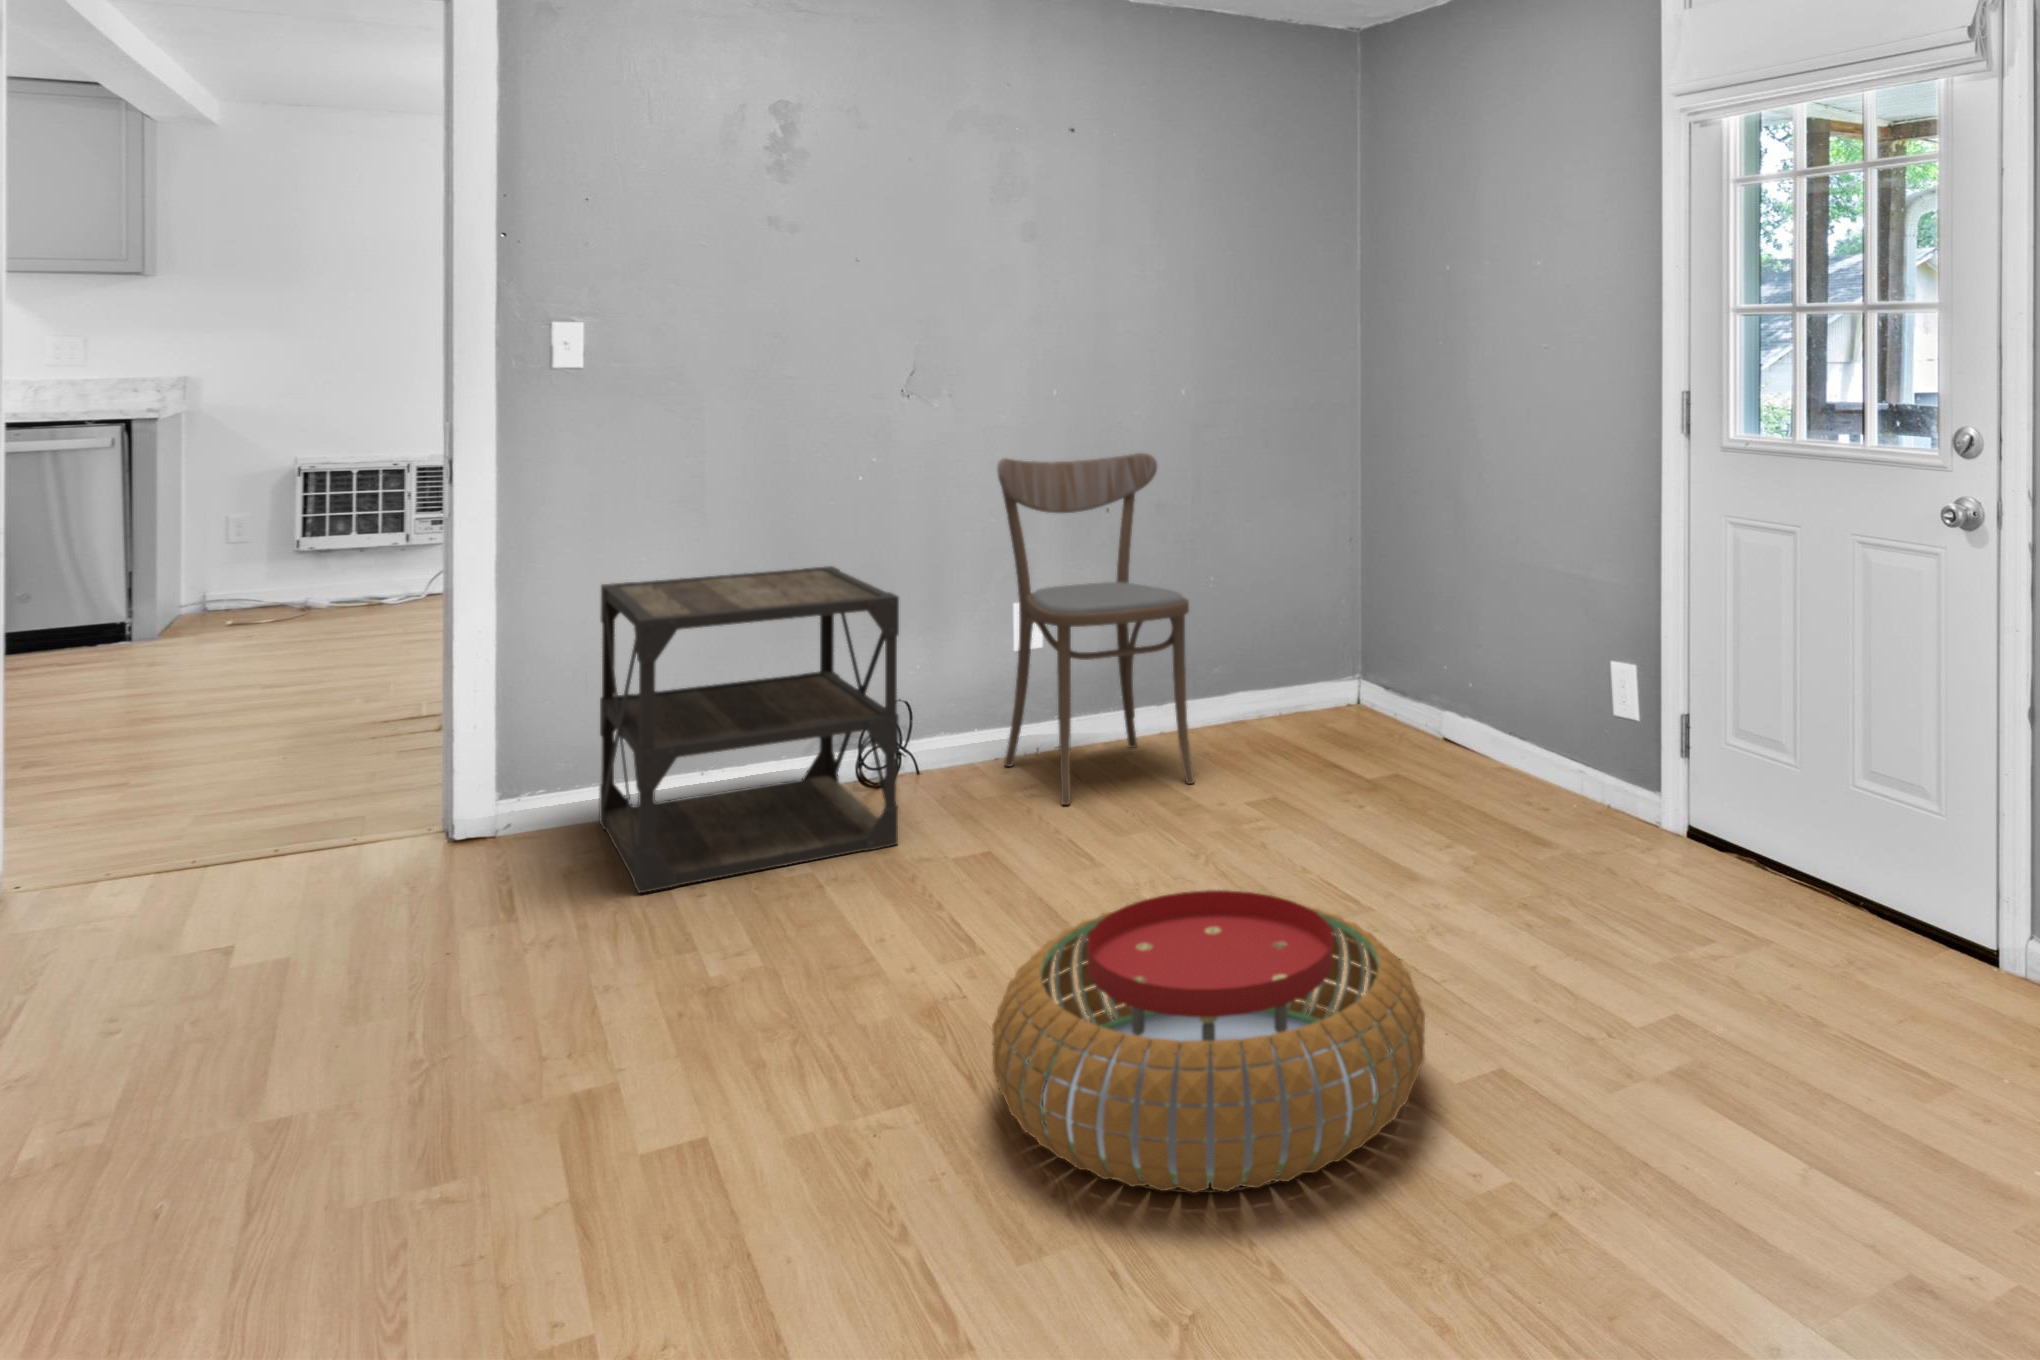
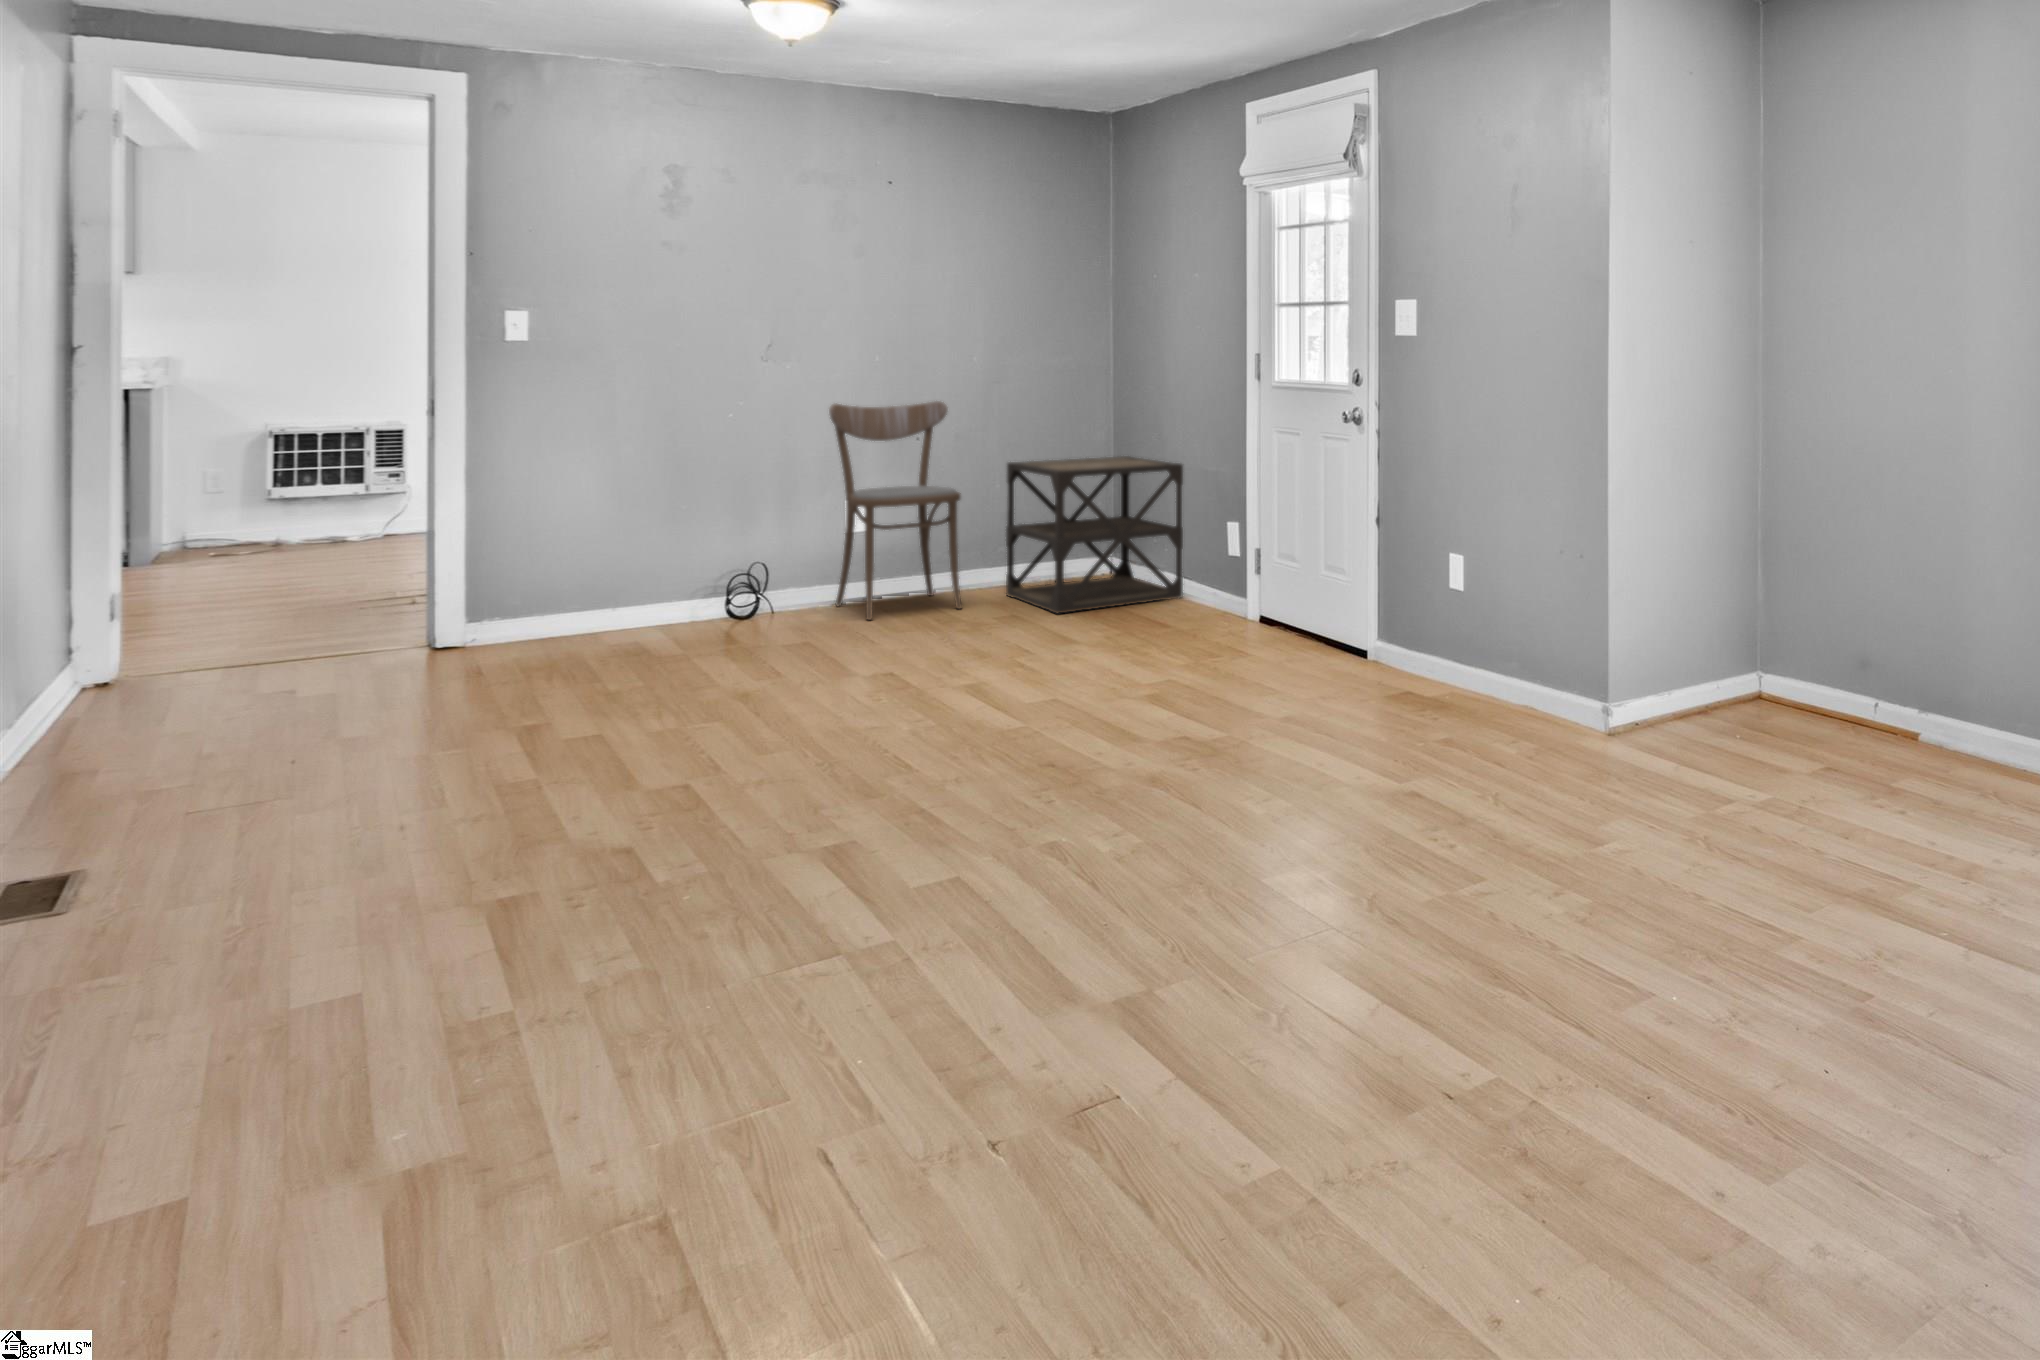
side table: present [599,566,899,893] -> present [1006,456,1183,613]
pouf: present [992,890,1425,1193] -> none [768,615,1012,732]

